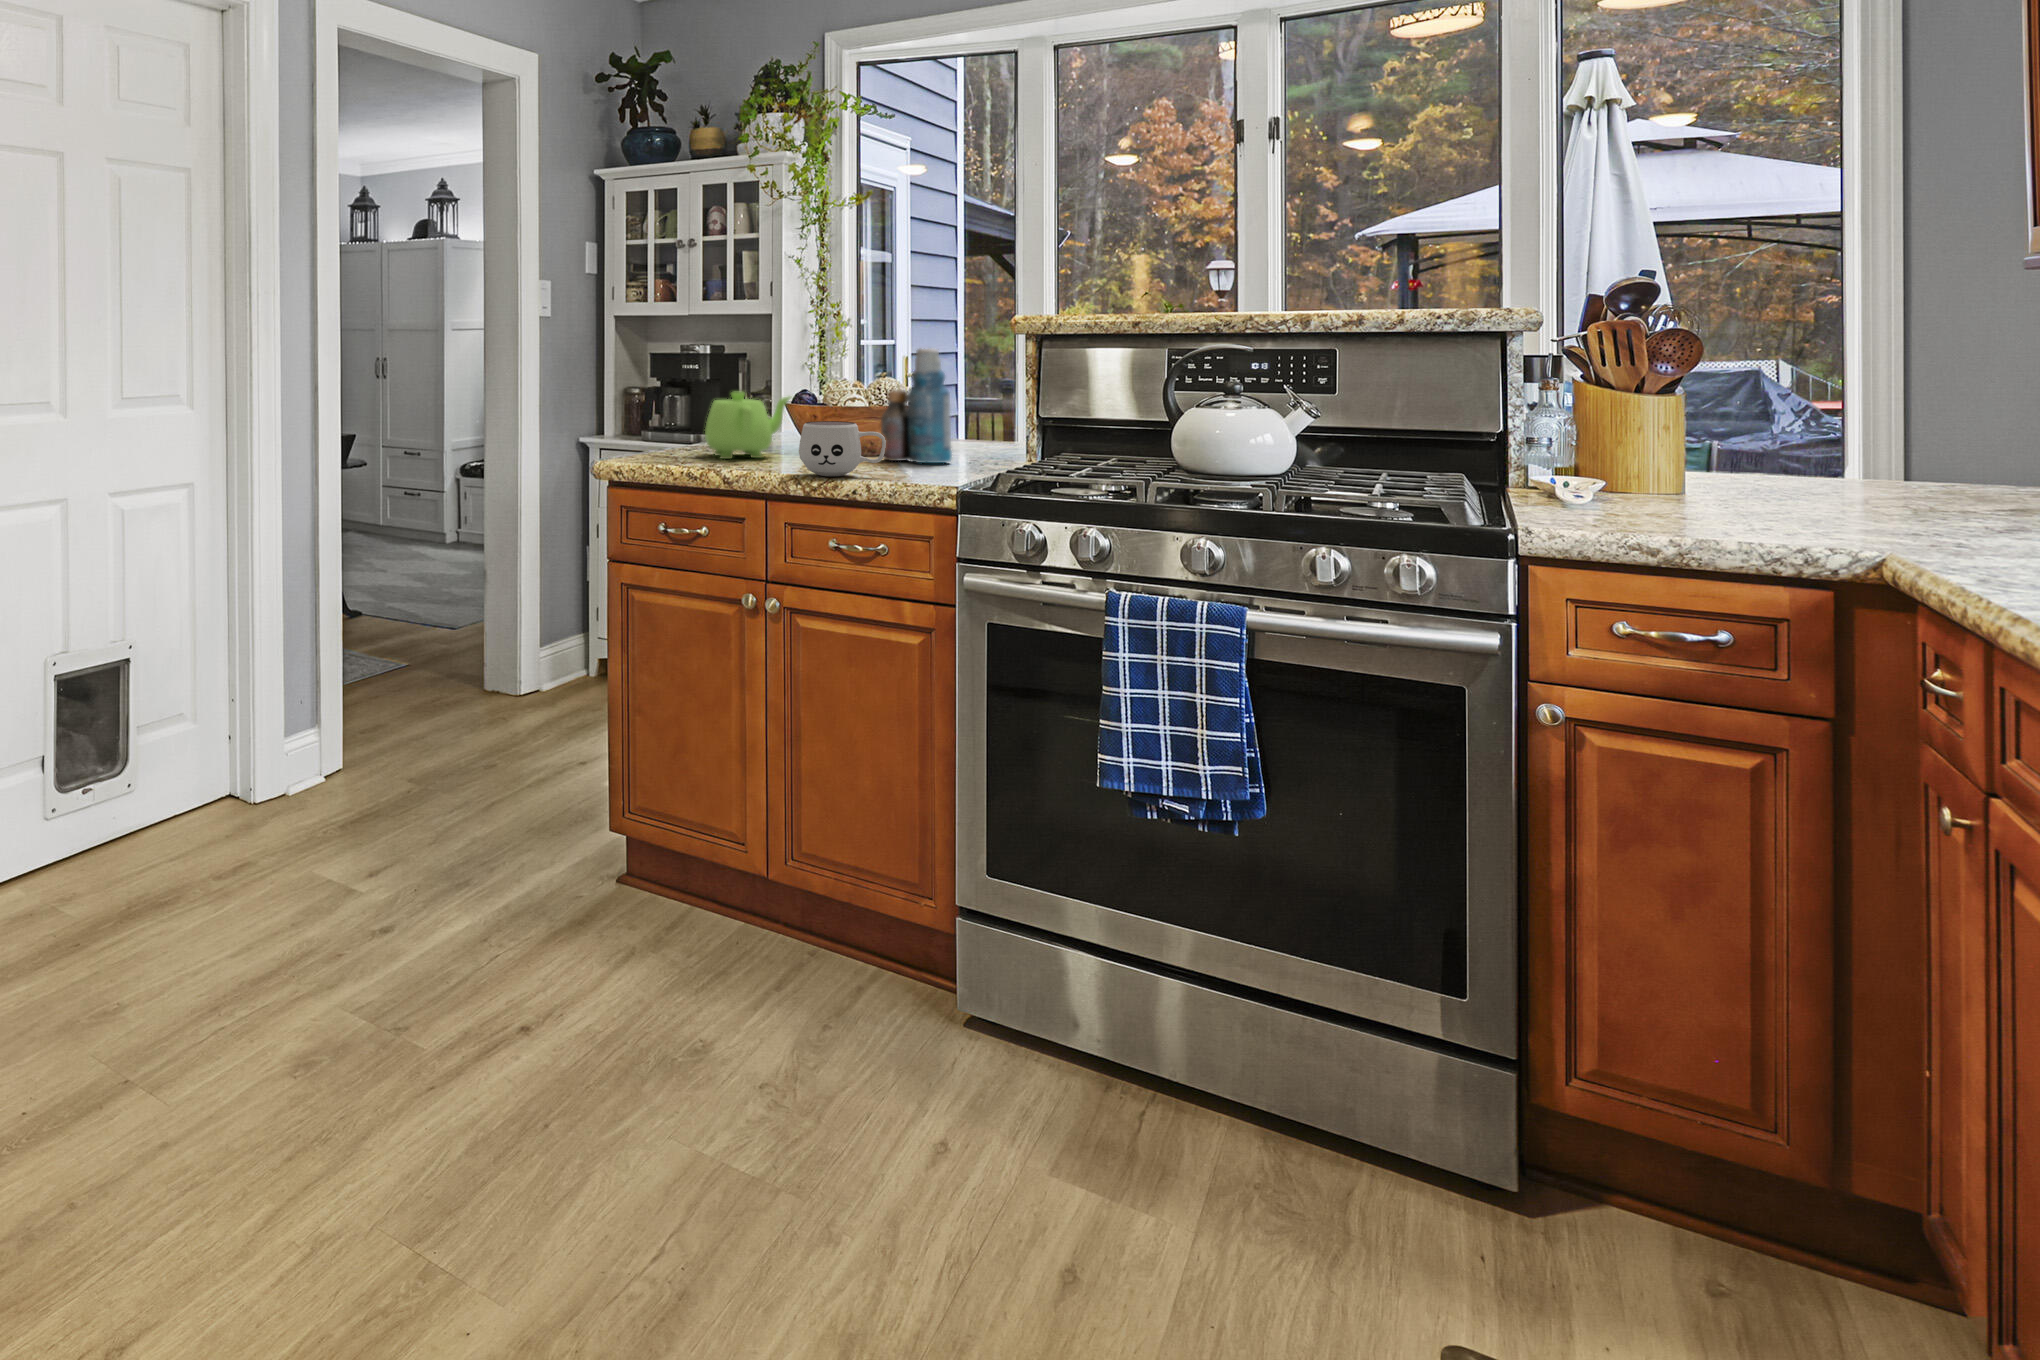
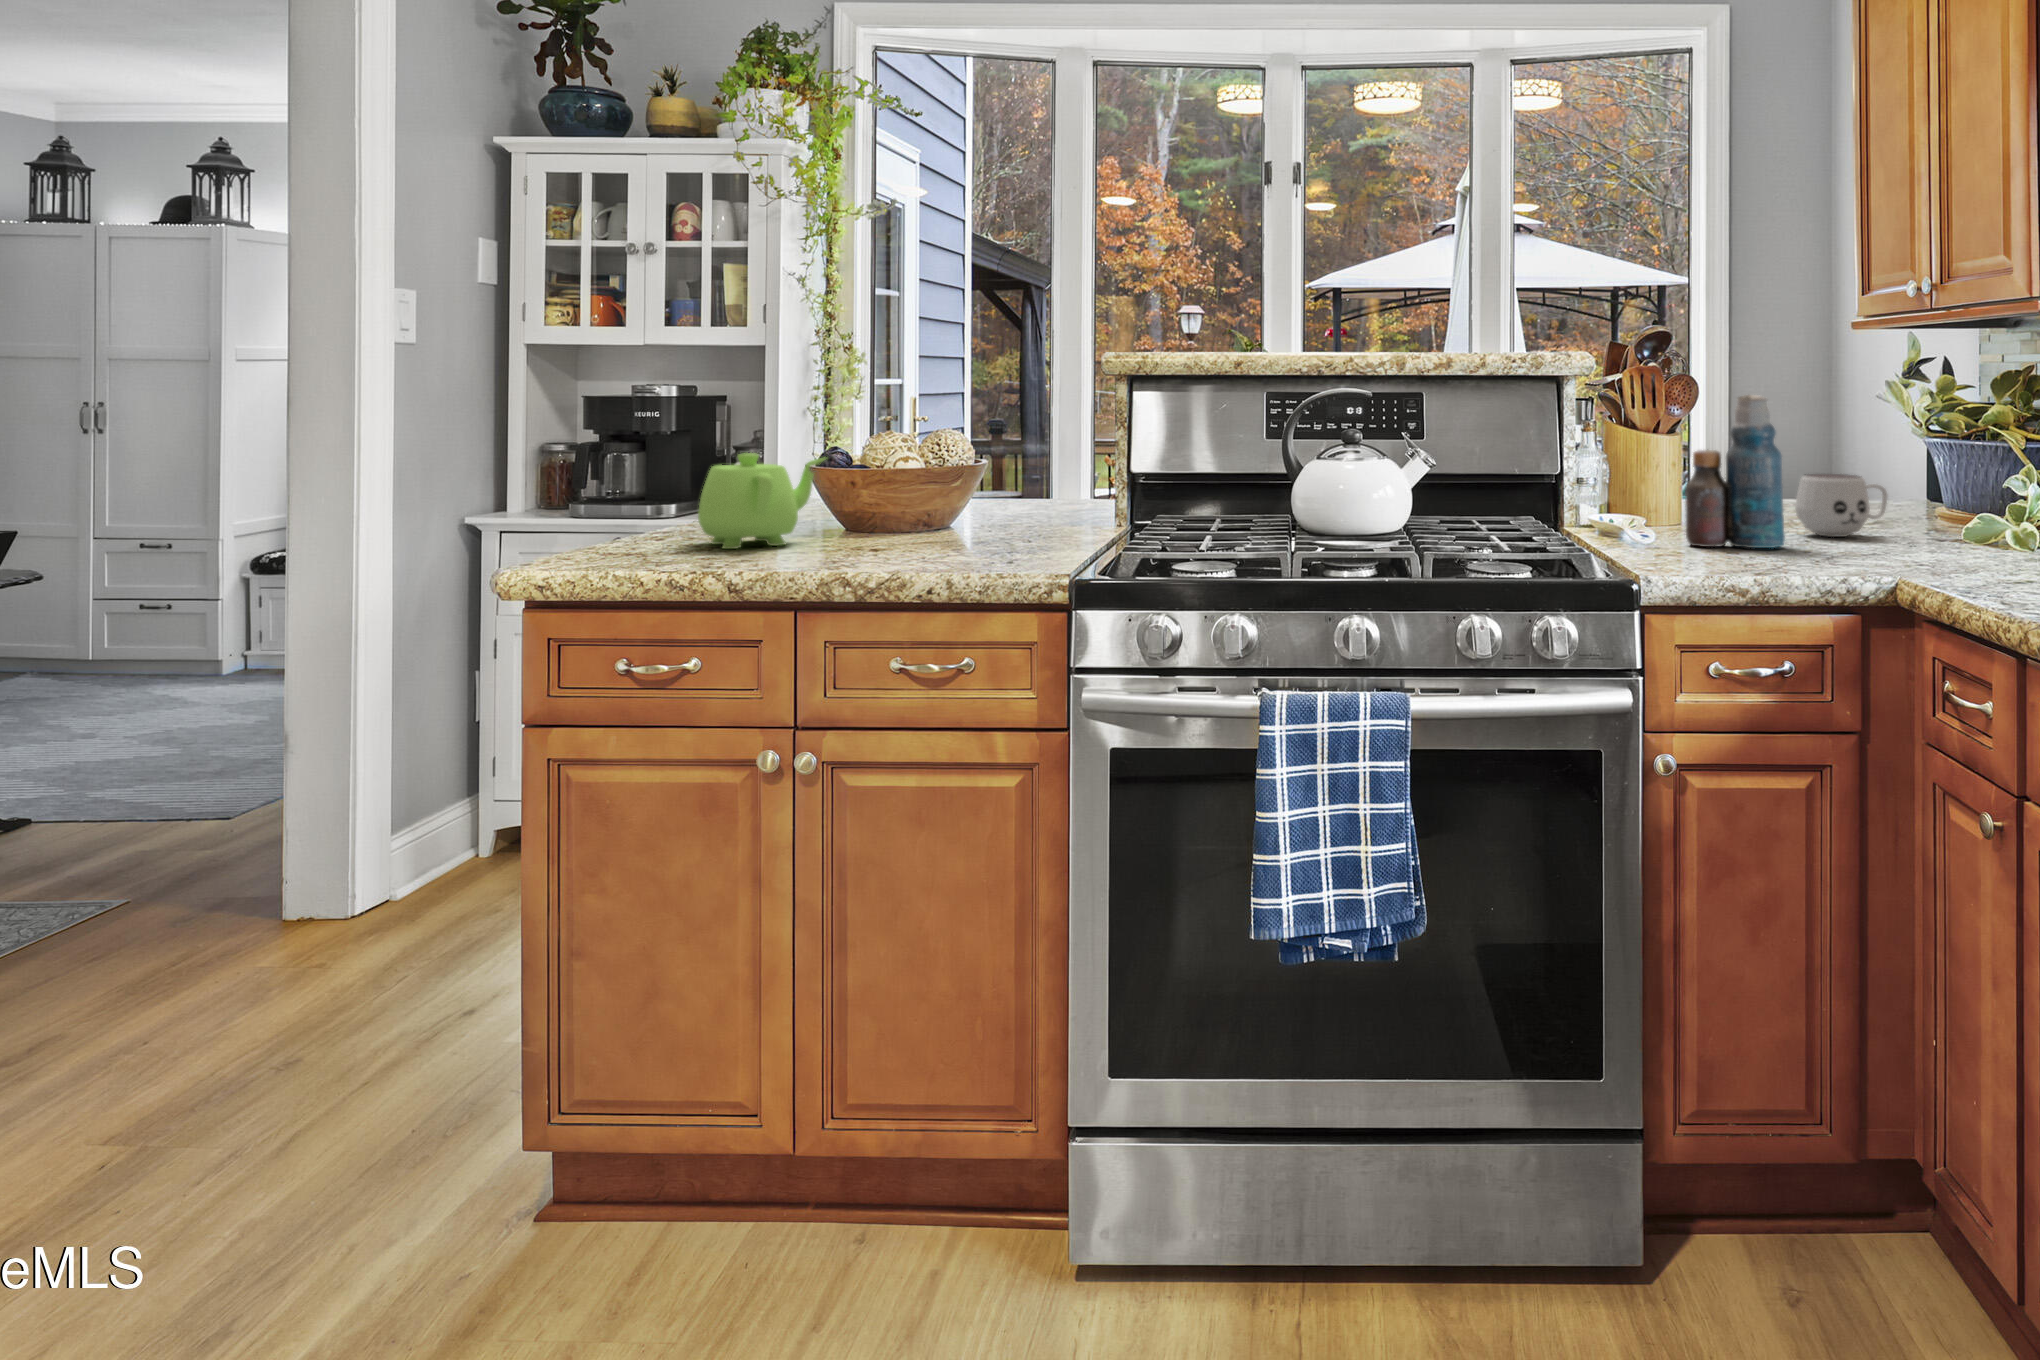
bottle: present [881,348,952,463] -> present [1685,395,1785,548]
mug: present [799,421,886,476] -> present [1795,474,1887,537]

